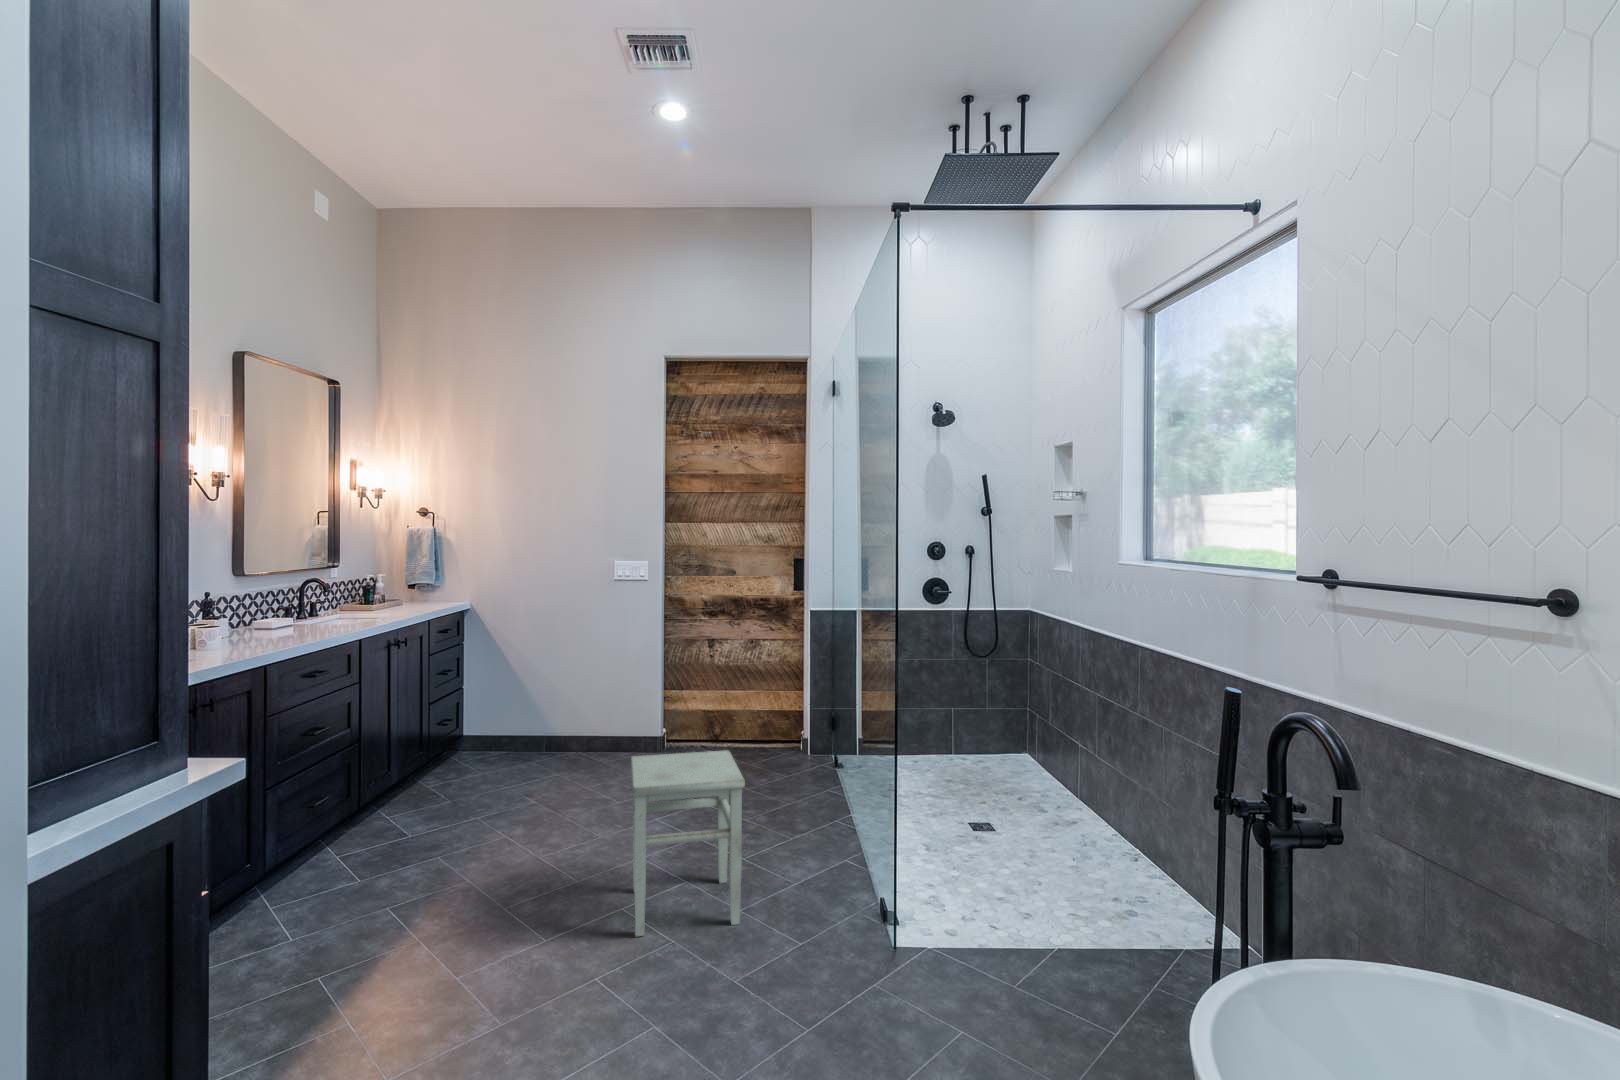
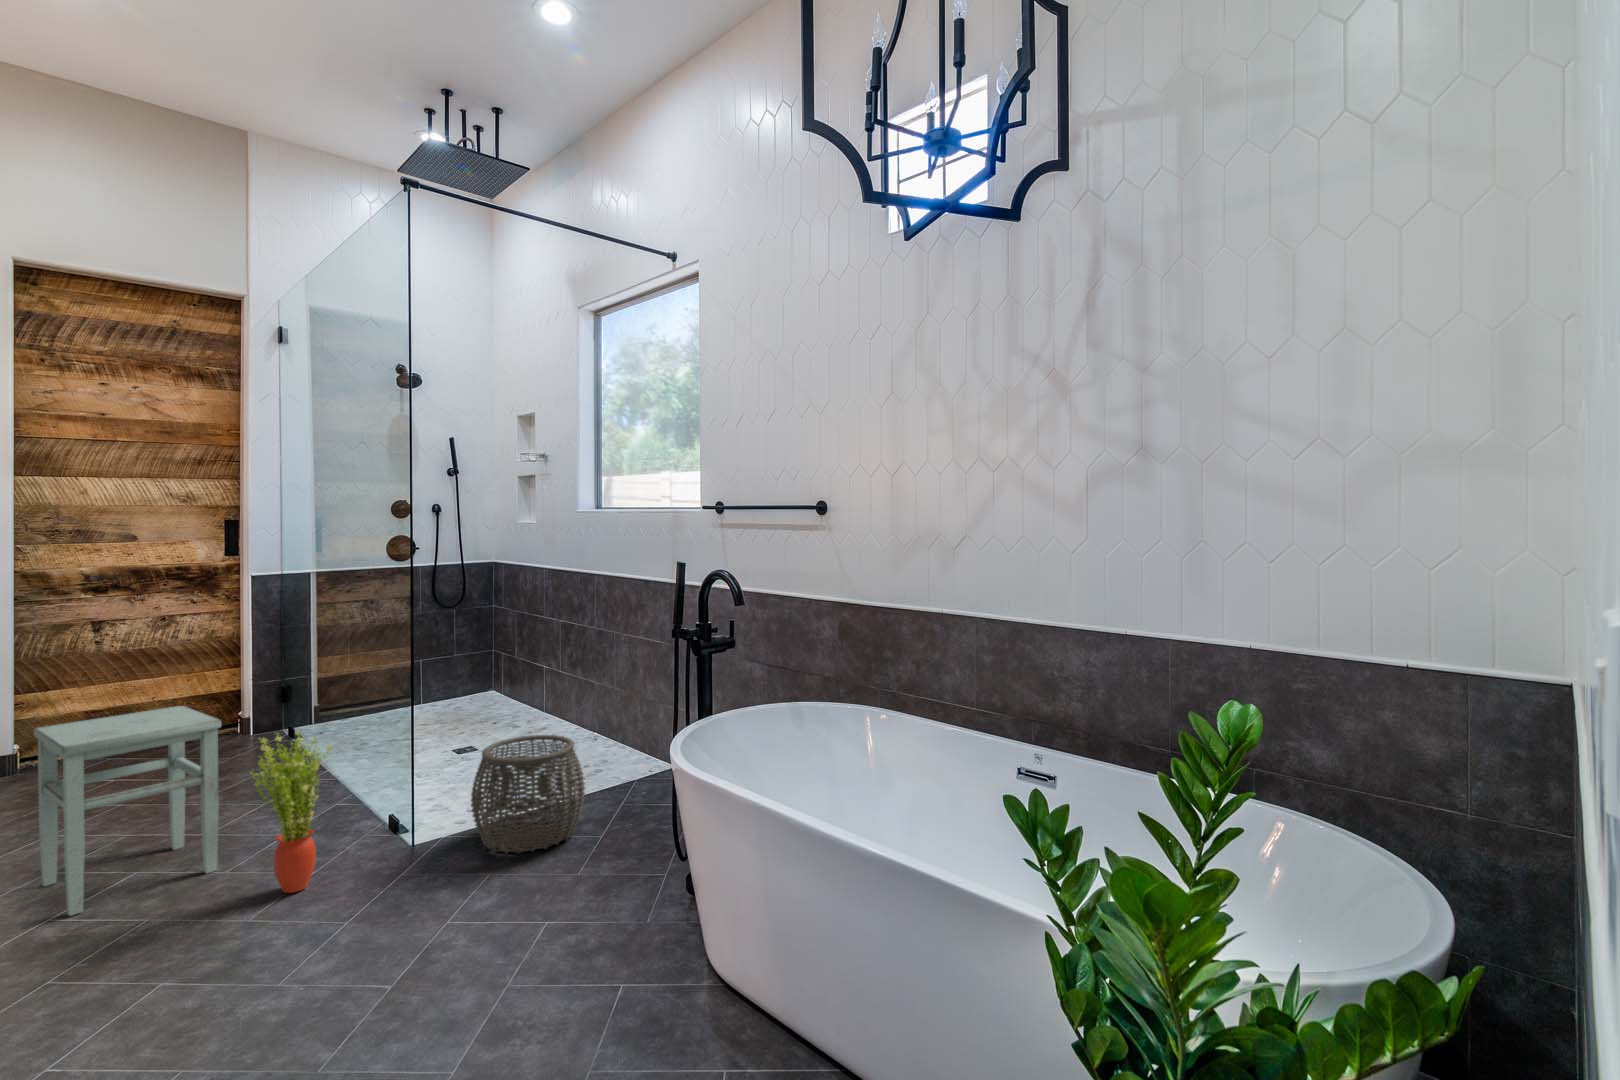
potted plant: none [749,814,823,986] -> present [250,732,332,893]
woven basket: none [960,864,1103,1036] -> present [471,735,585,853]

